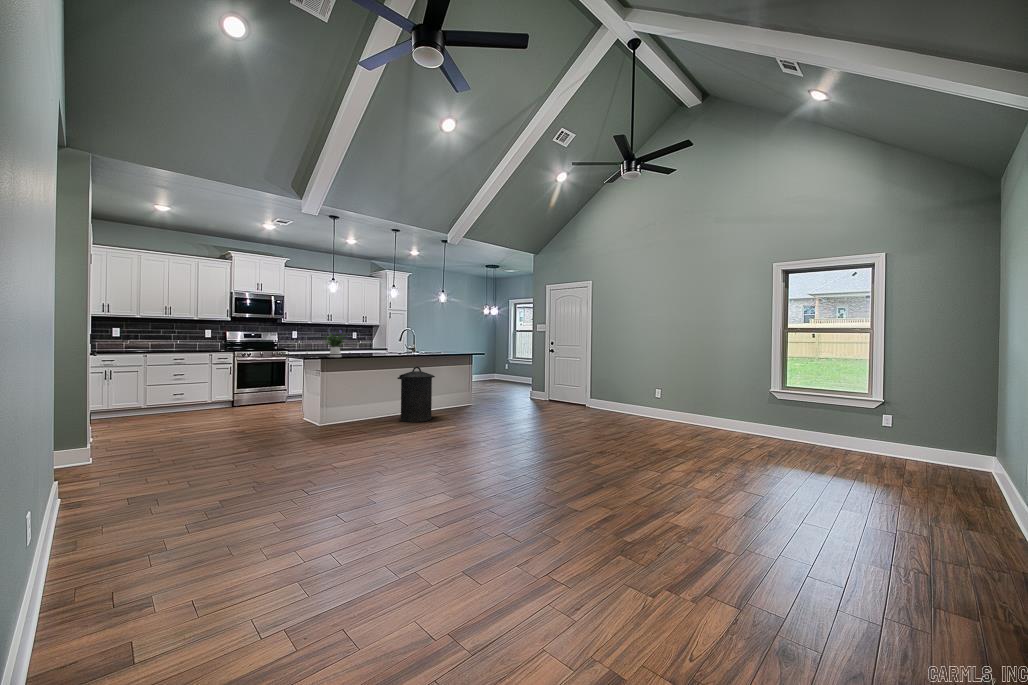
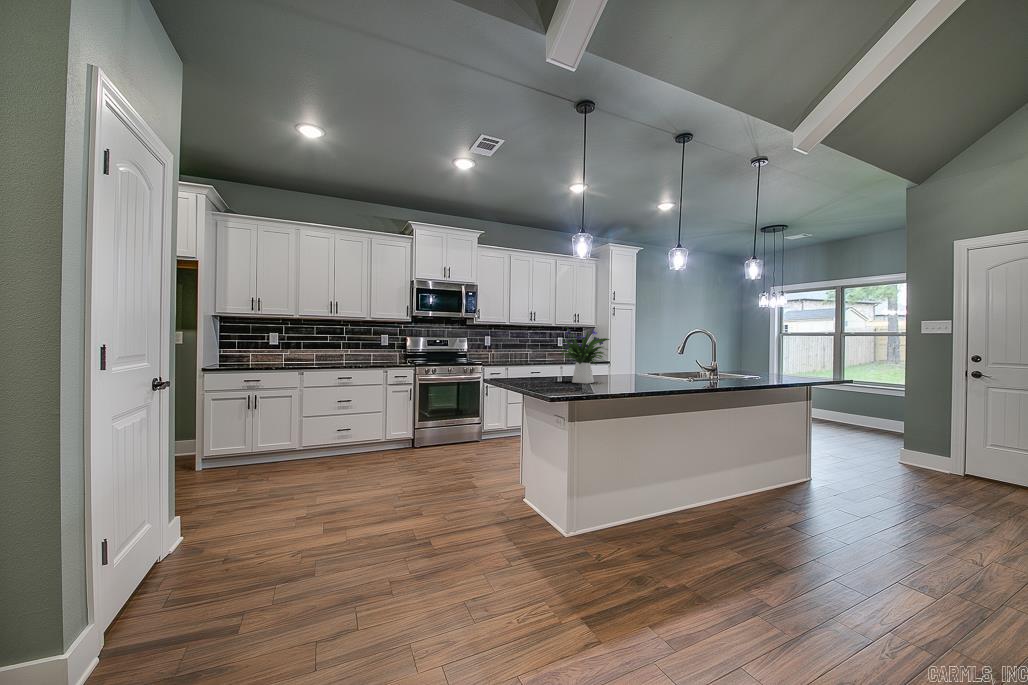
trash can: present [398,367,435,422] -> none [711,406,795,534]

